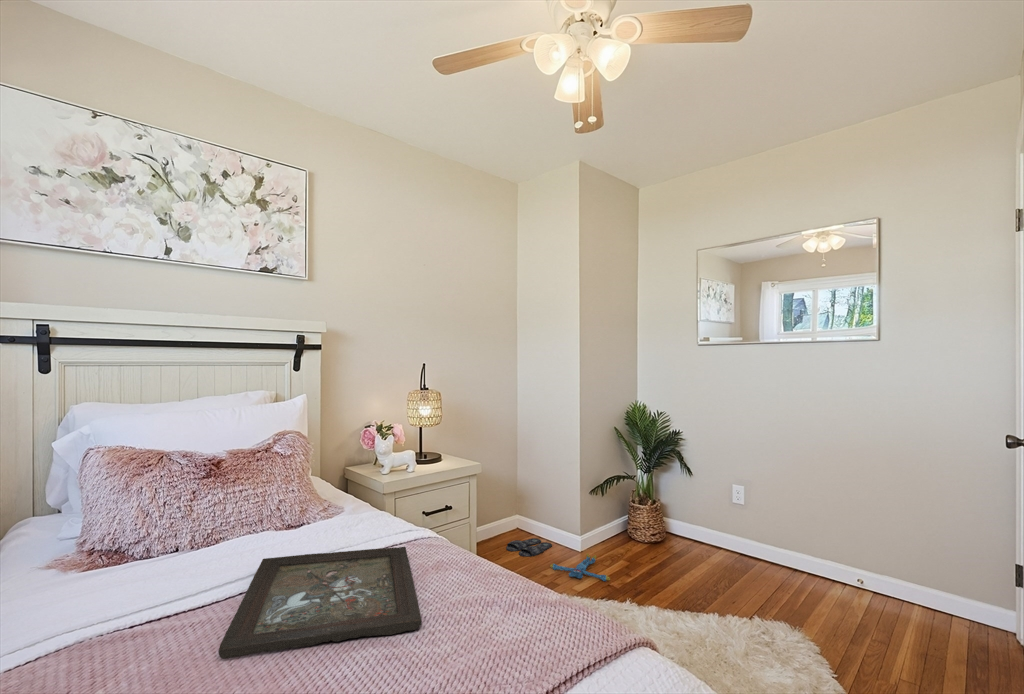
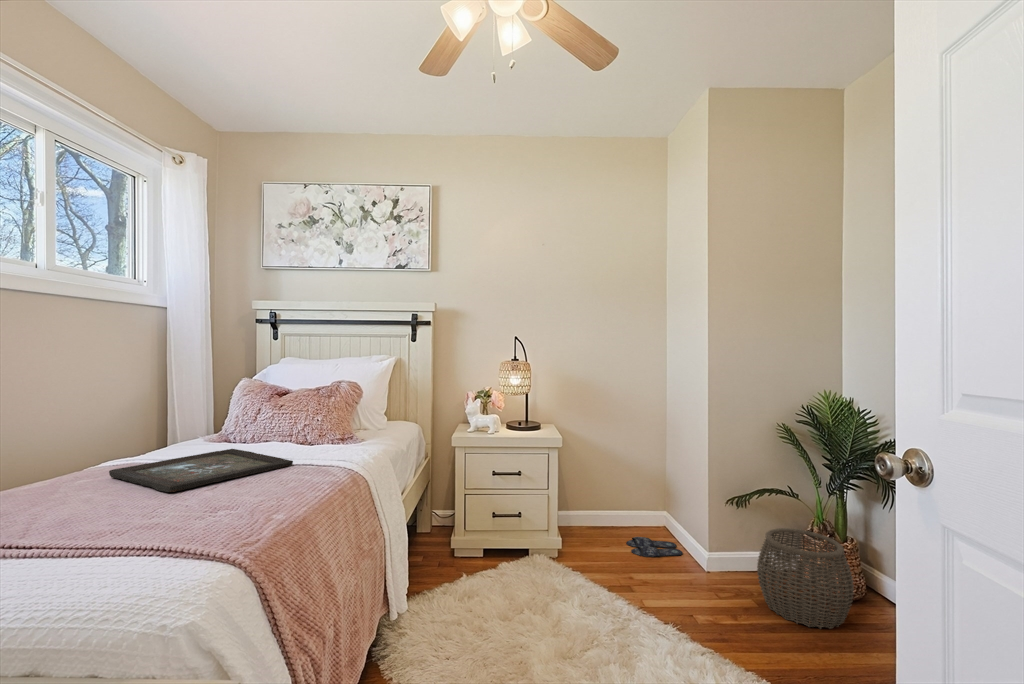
woven basket: none [626,501,686,566] -> present [757,528,854,629]
plush toy: present [550,553,610,581] -> none [641,567,706,607]

